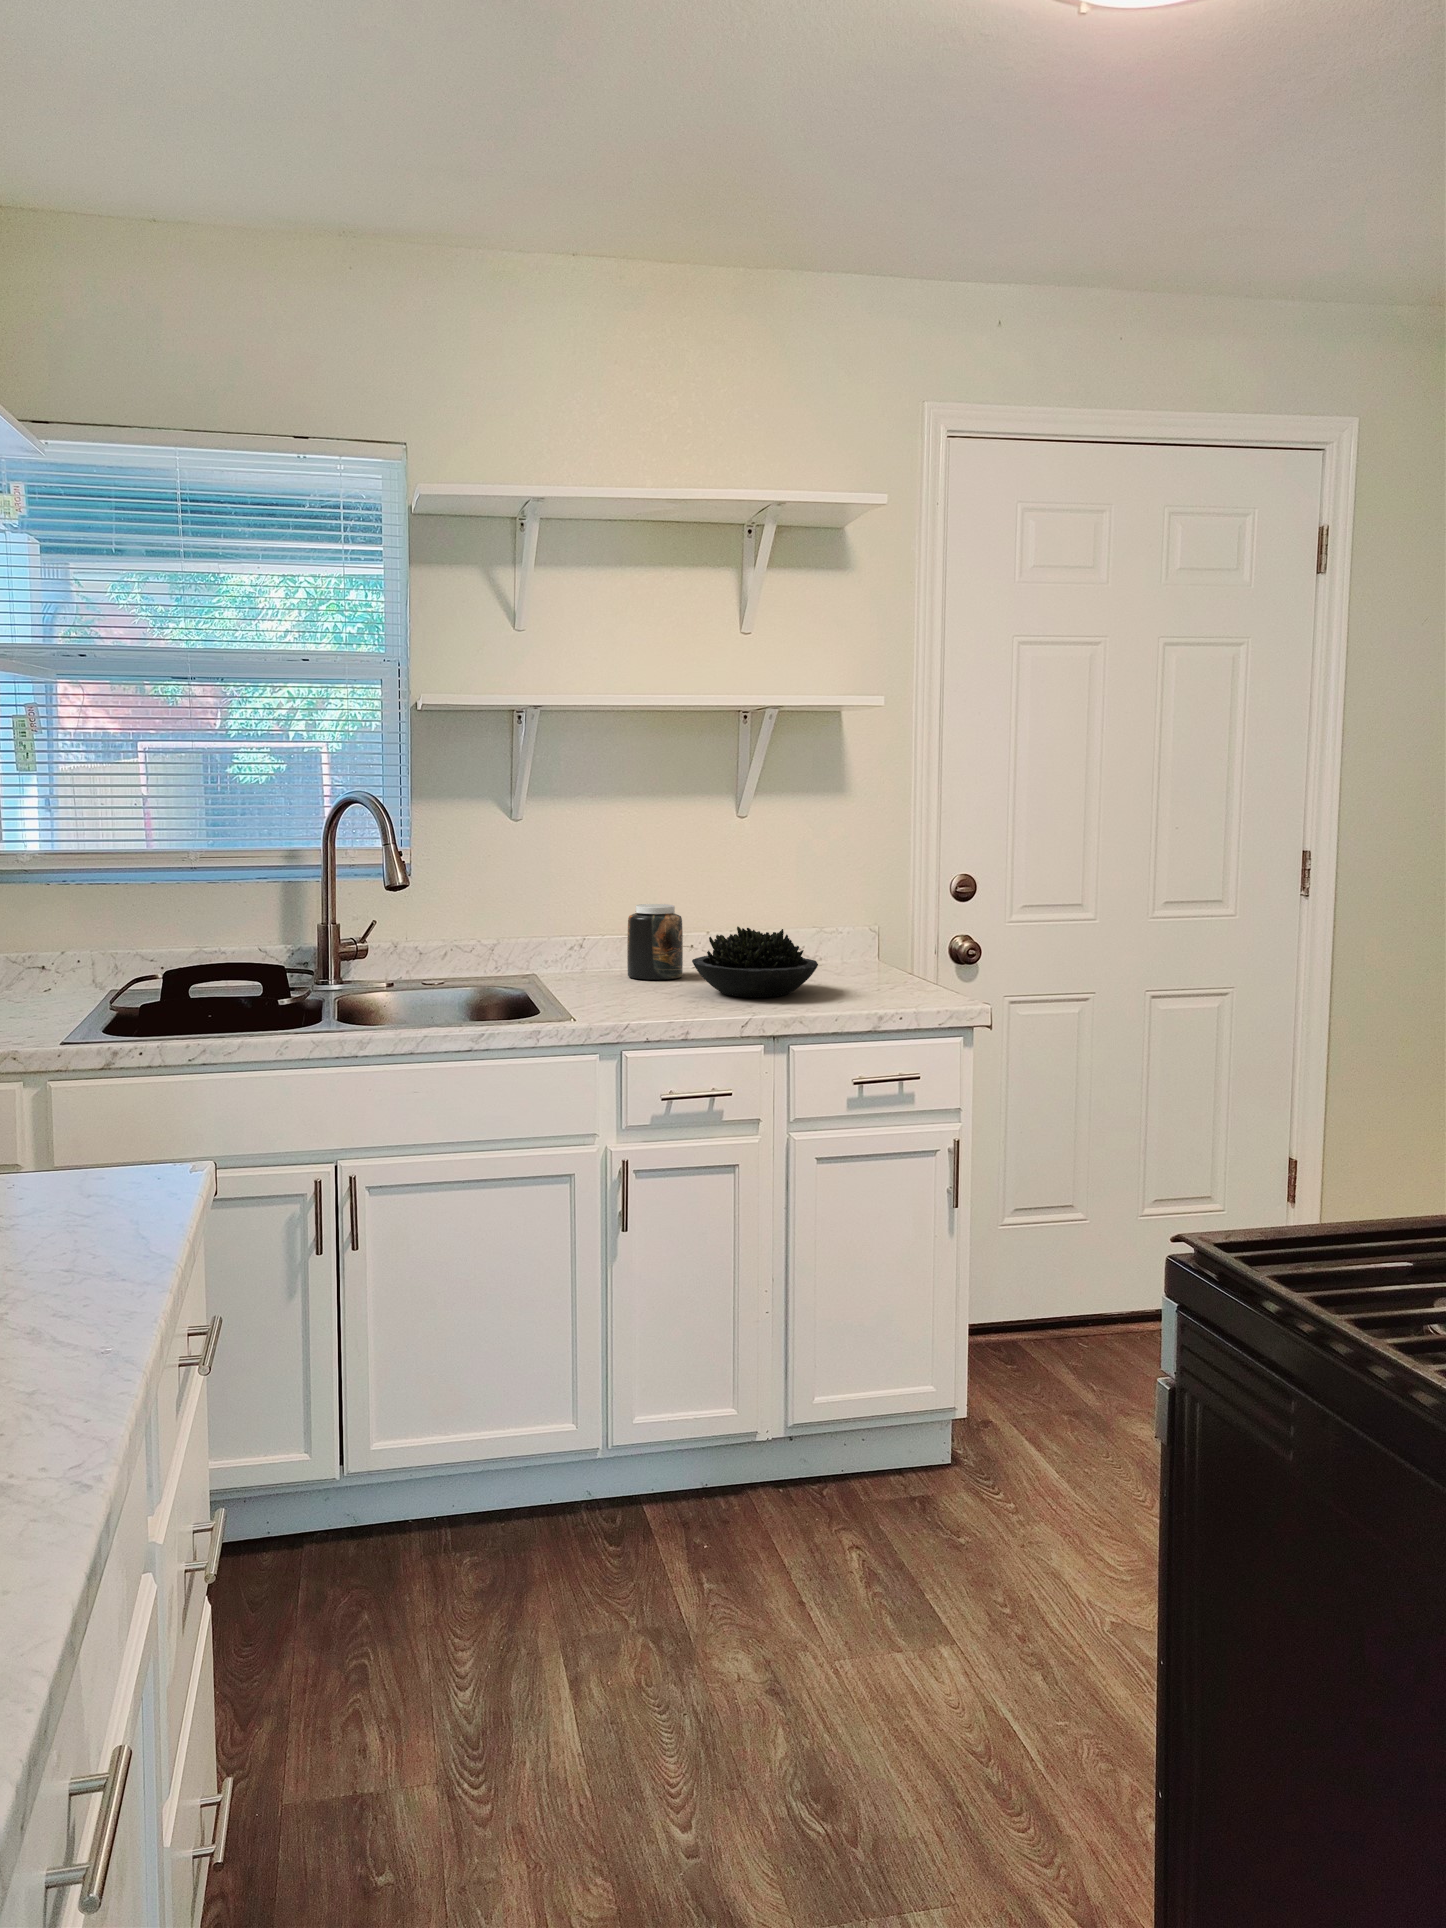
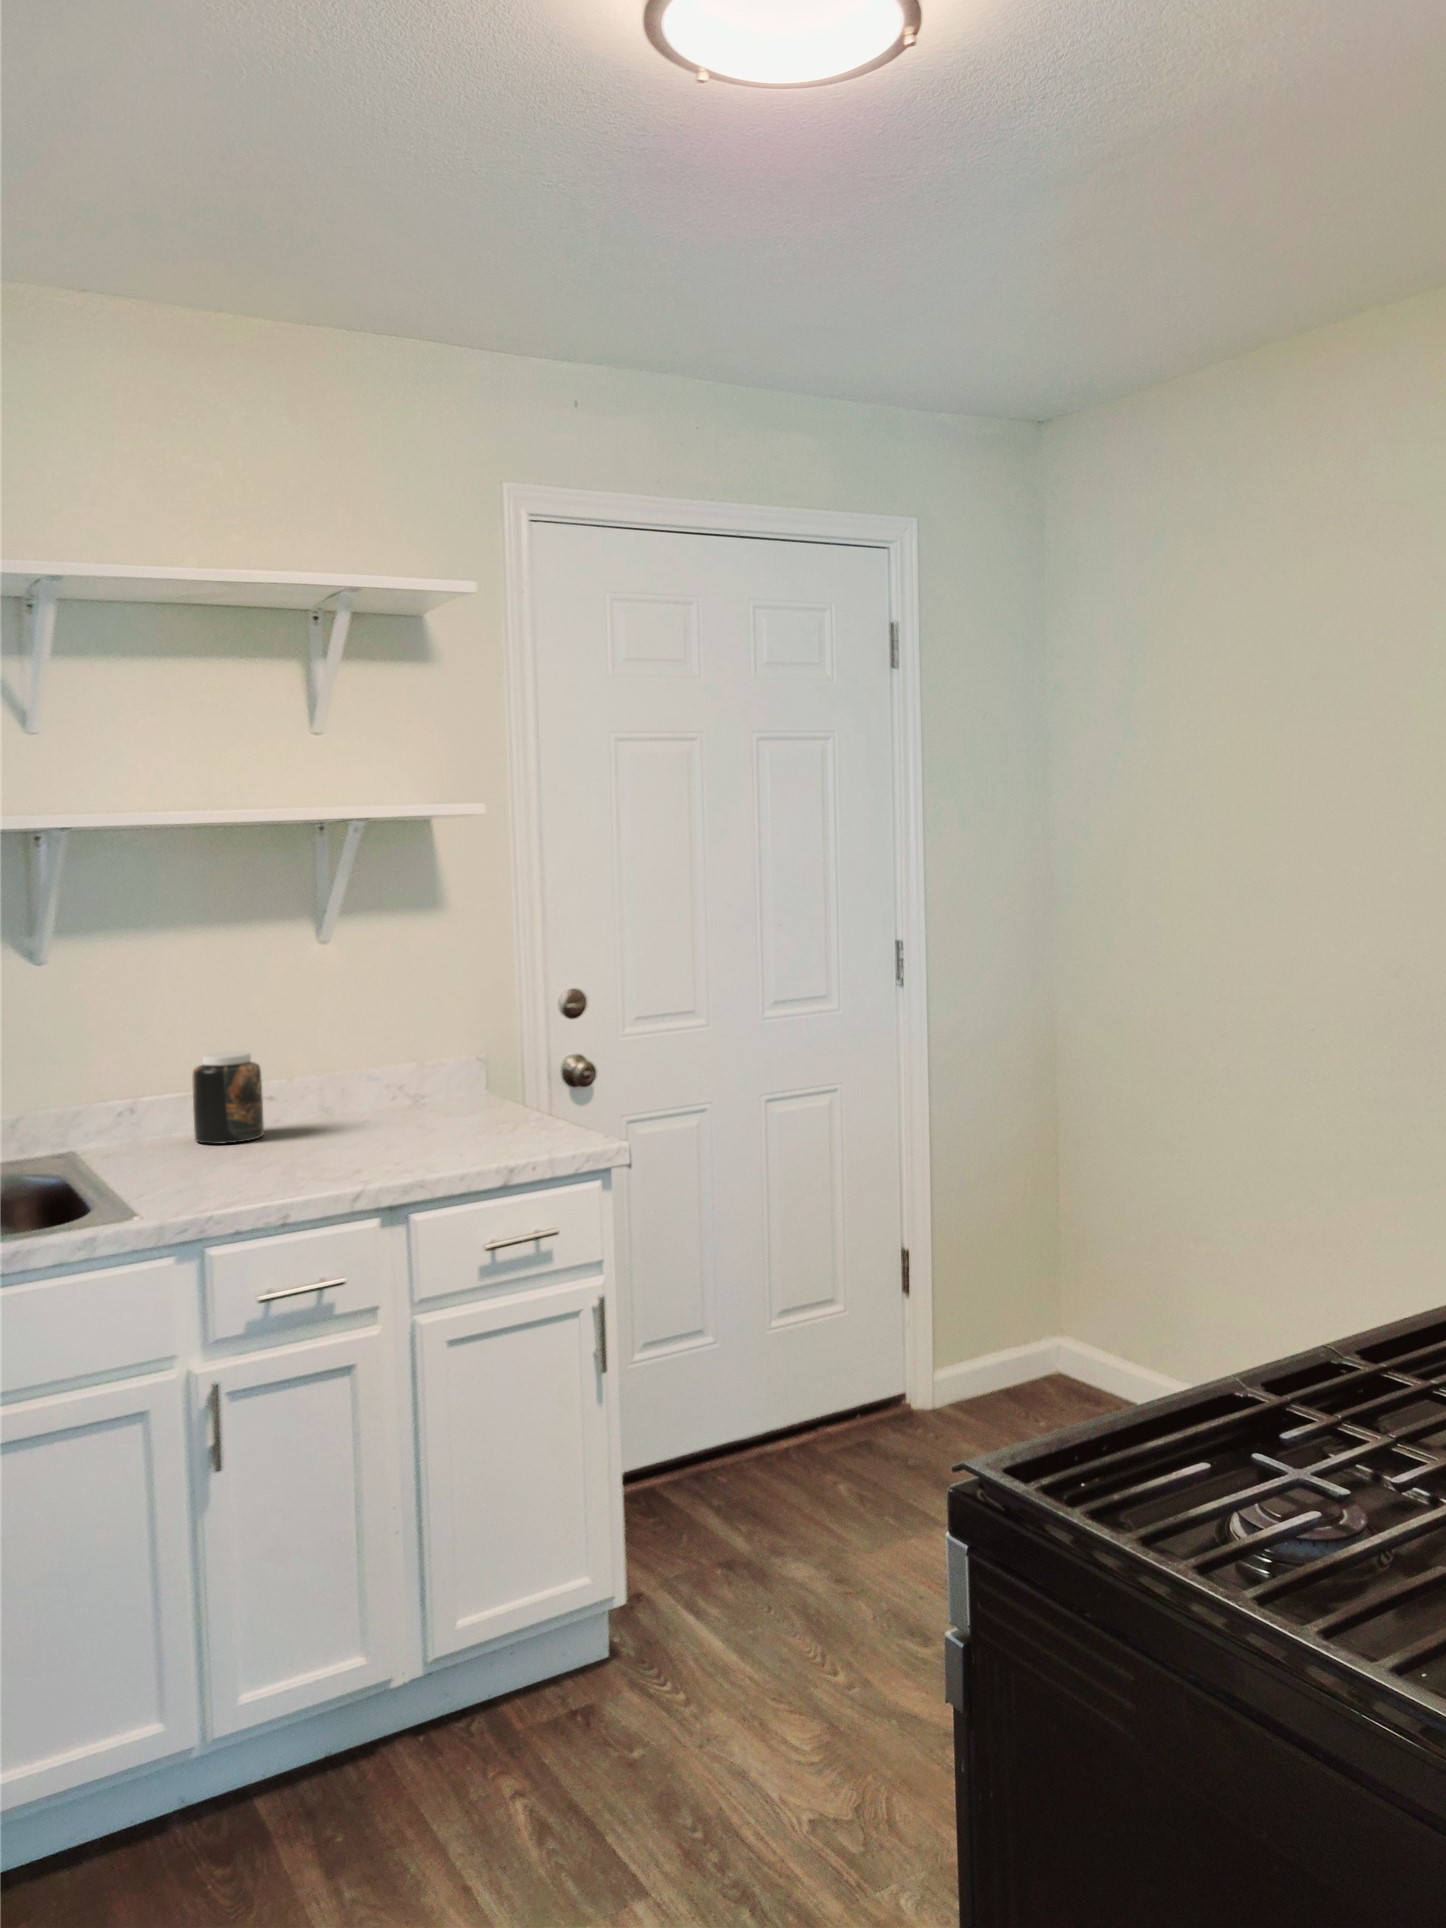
succulent plant: present [692,927,818,997] -> none [279,1074,431,1158]

